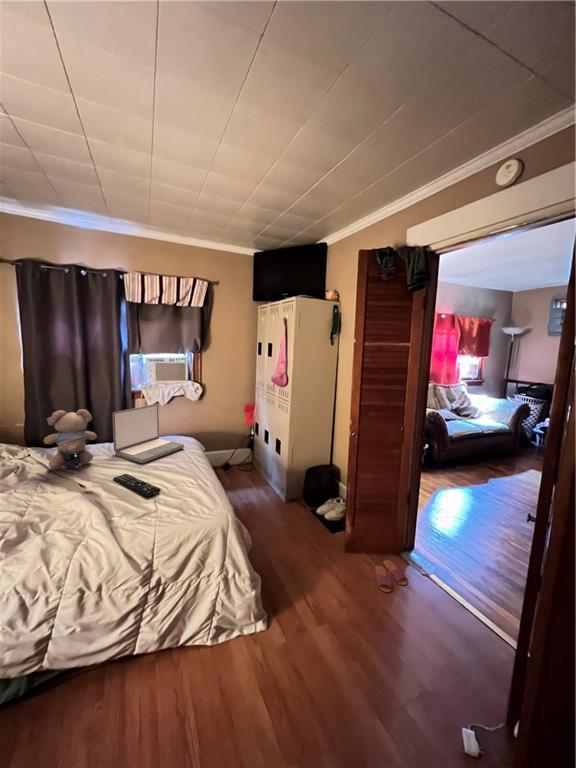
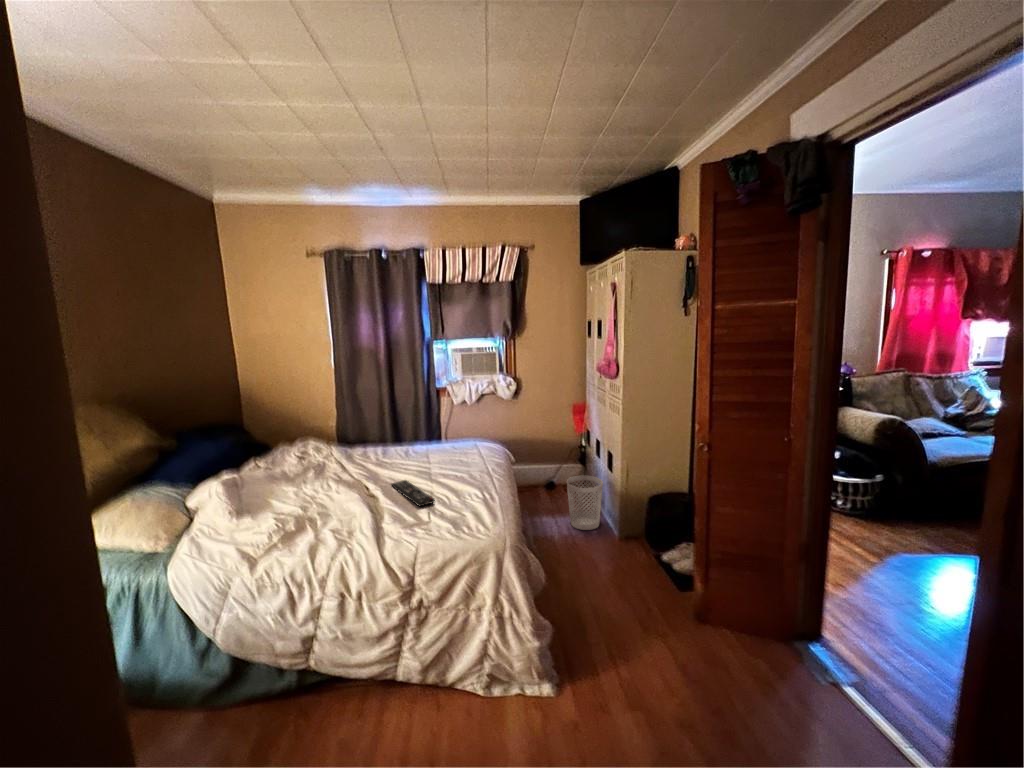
laptop: present [112,404,184,463] -> none [398,402,479,470]
teddy bear: present [44,409,97,470] -> none [329,406,380,471]
wastebasket: none [246,457,272,497] -> present [567,476,603,530]
slippers: present [375,560,407,592] -> none [733,642,788,687]

